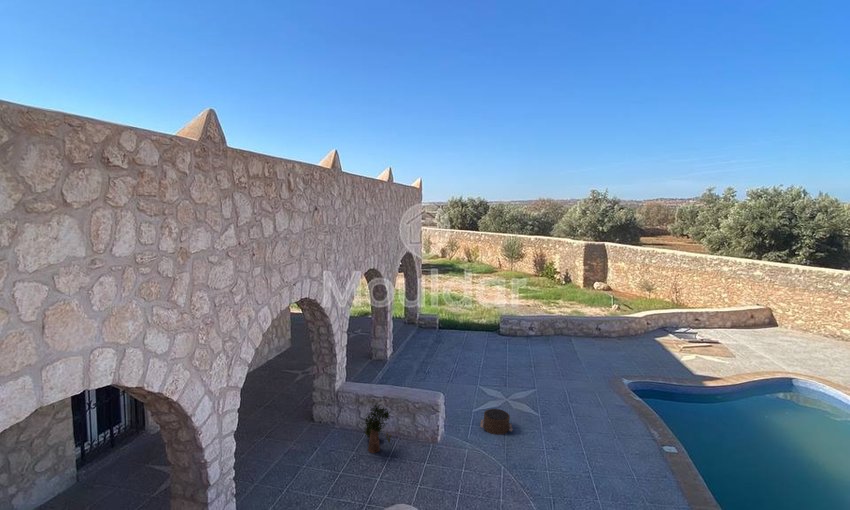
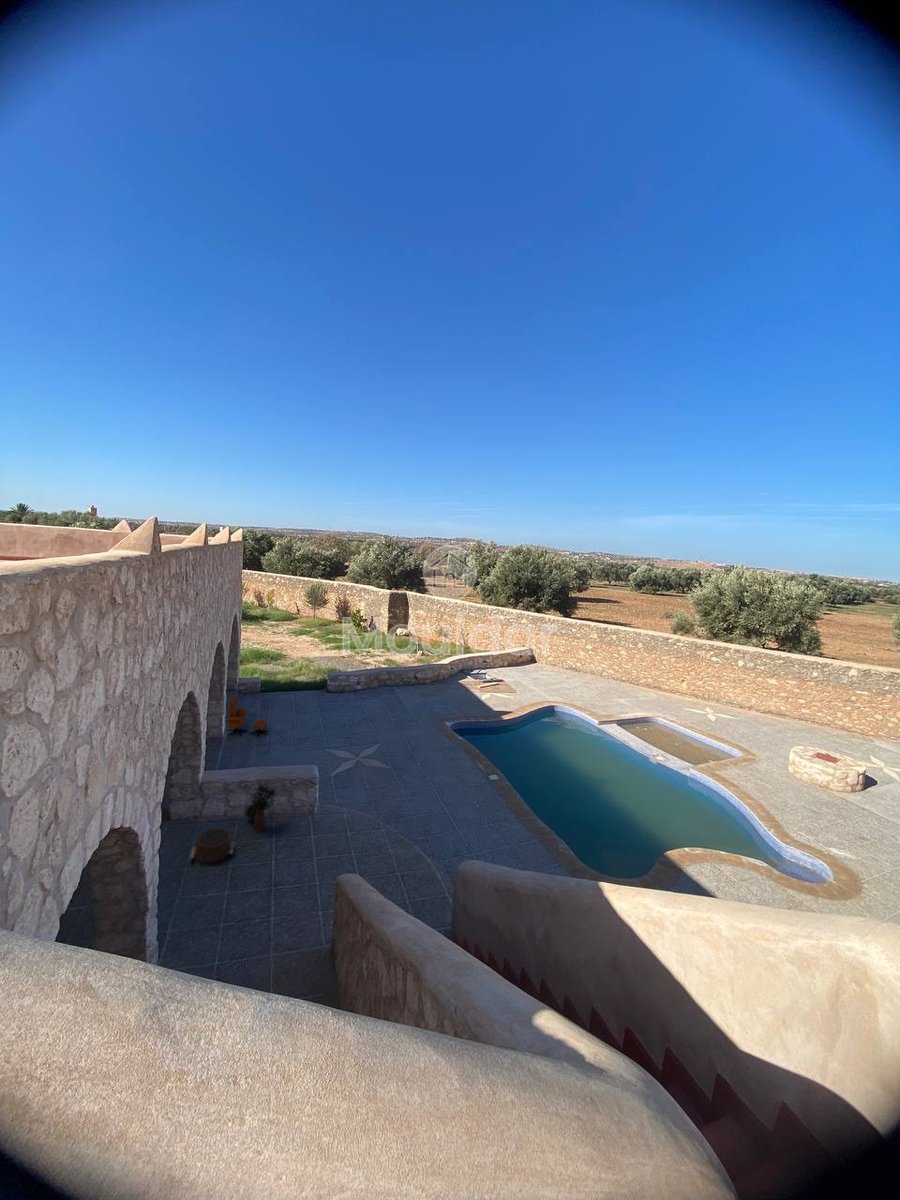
lounge chair: none [390,325,427,366] -> present [227,696,268,737]
pouf: present [481,409,513,435] -> present [190,828,233,863]

